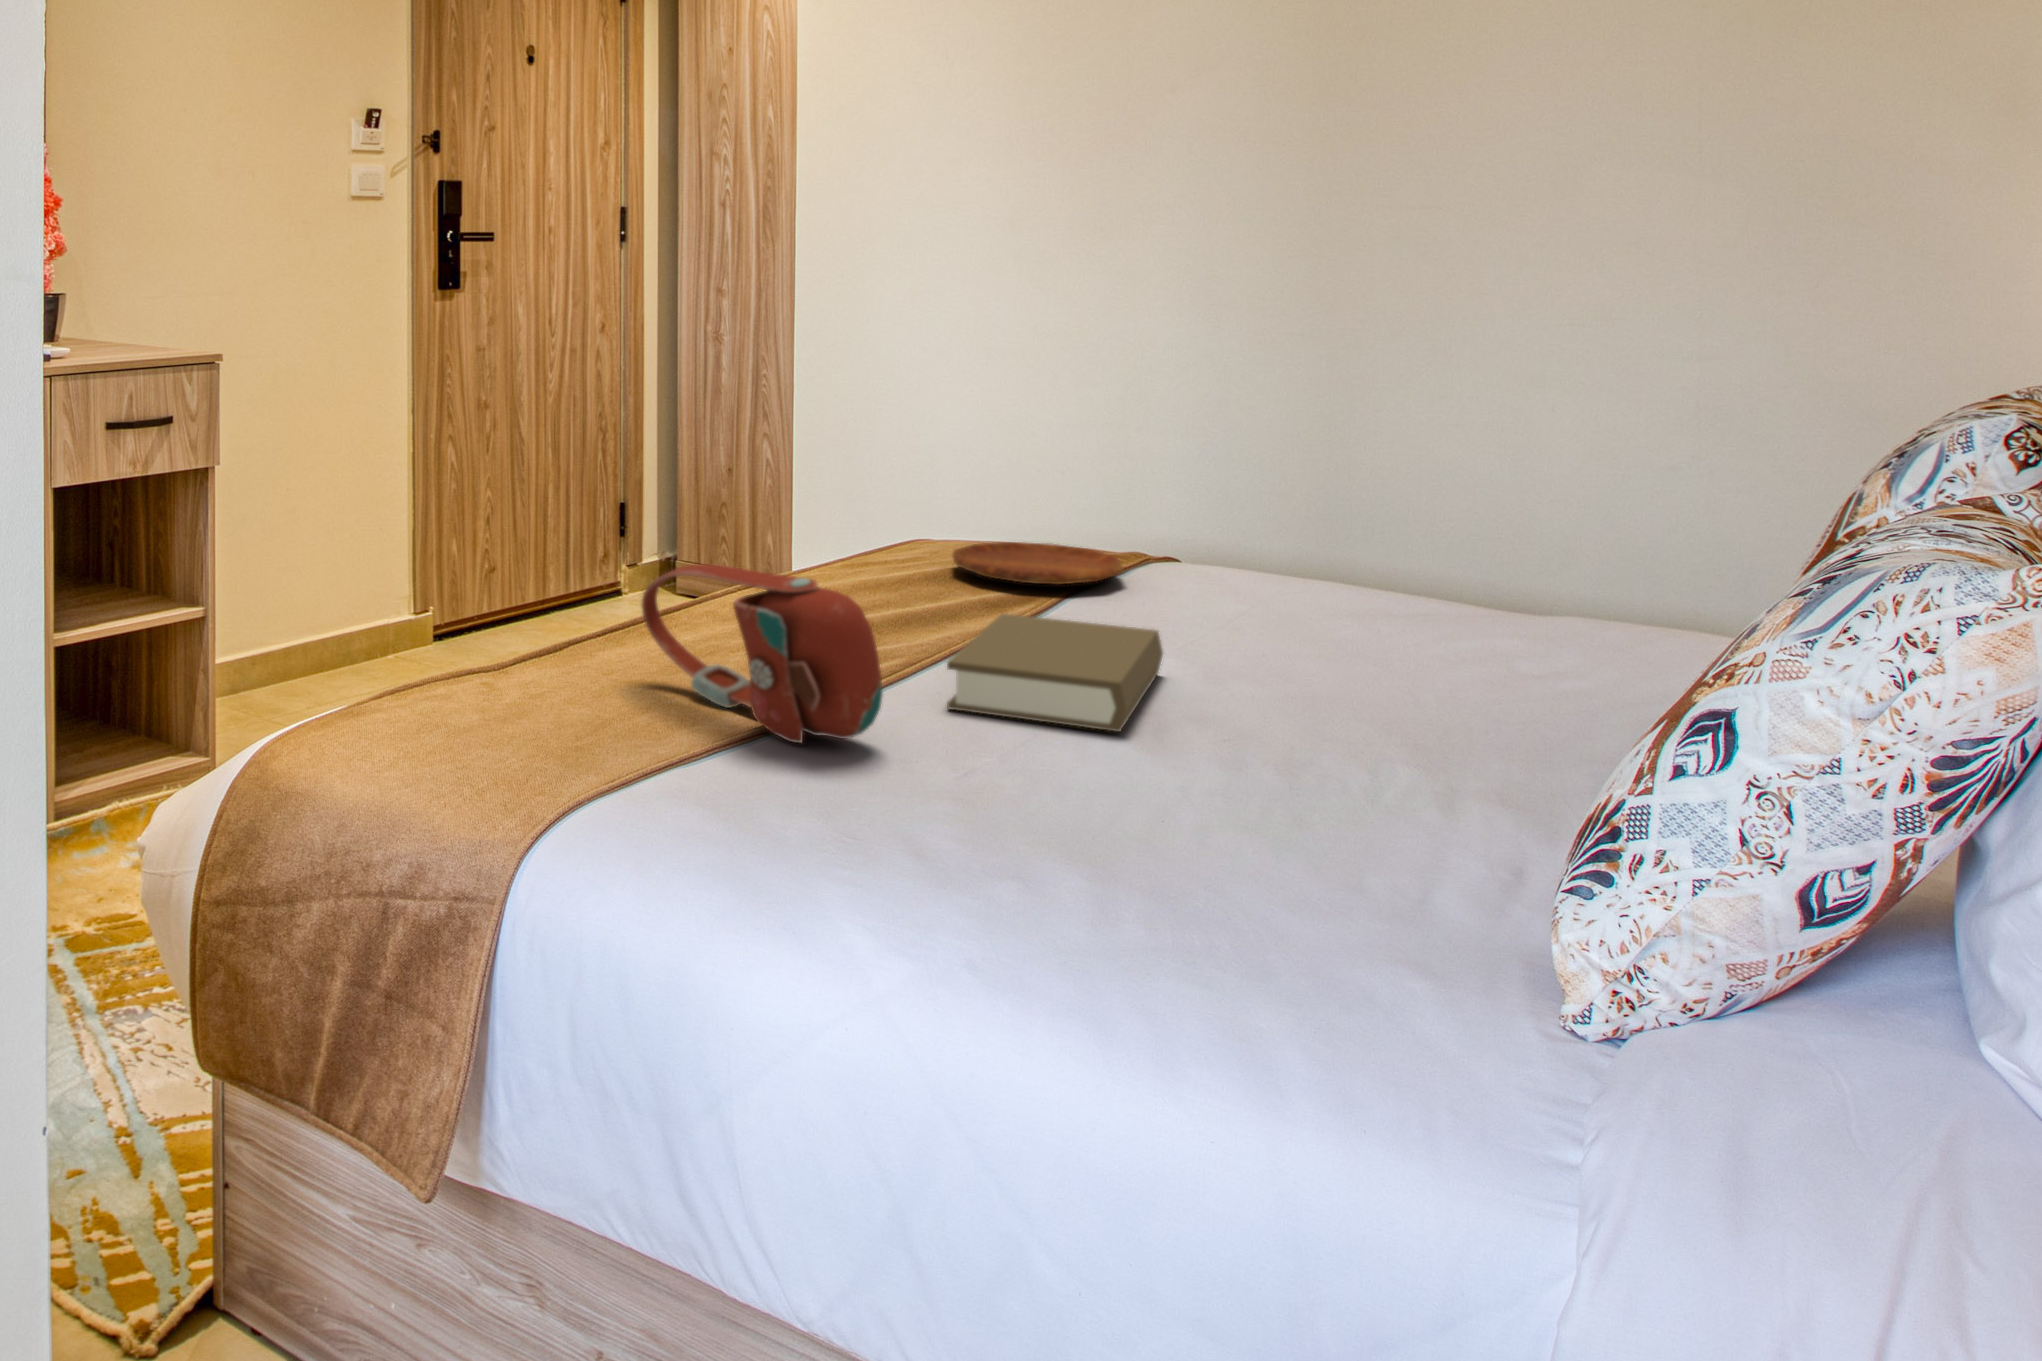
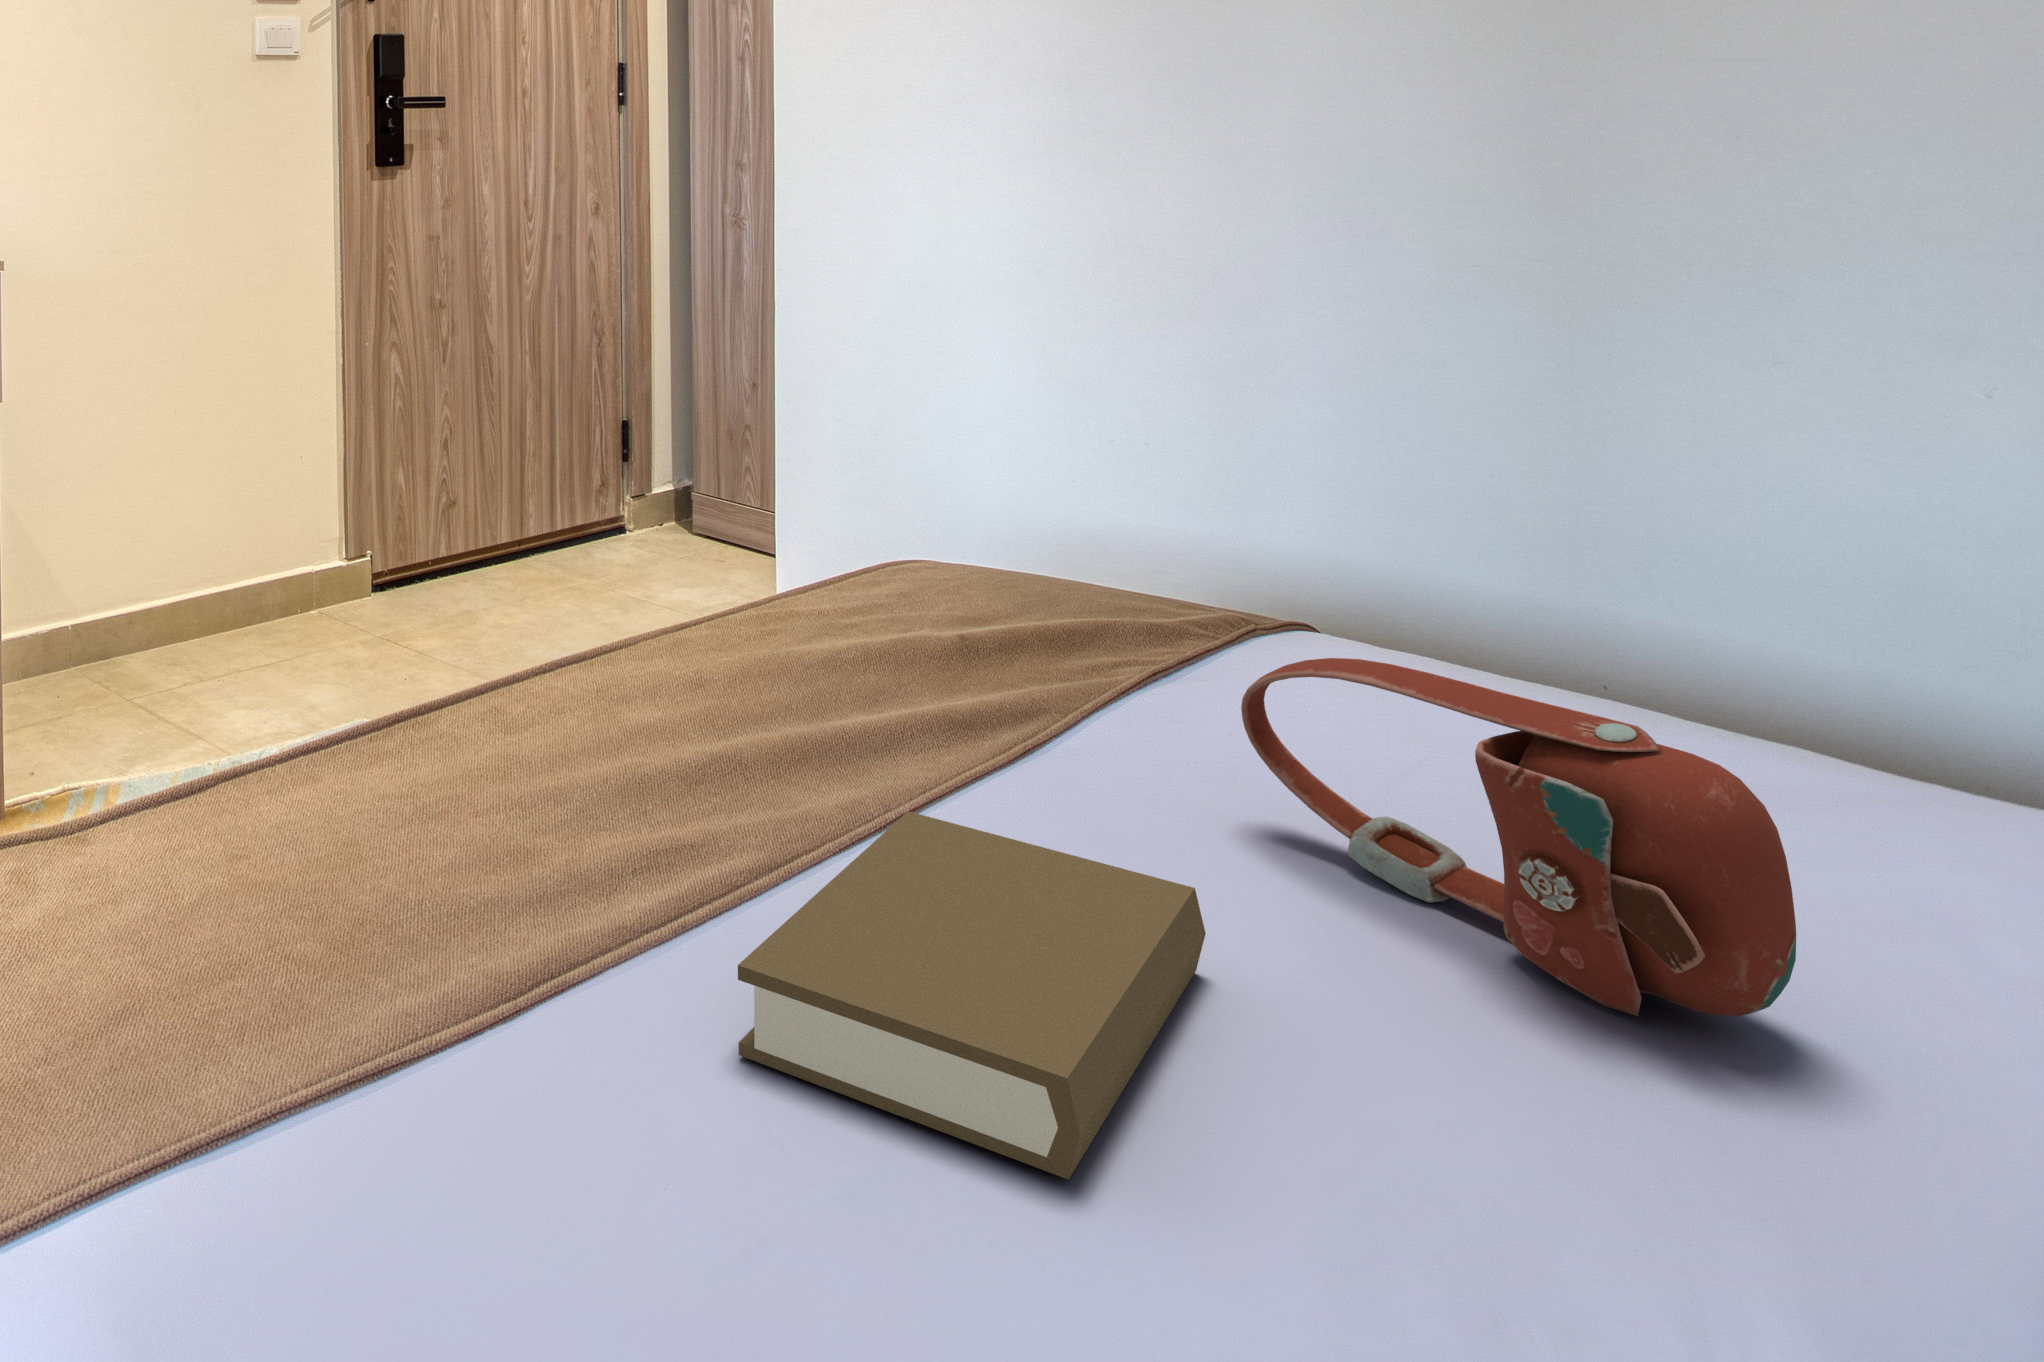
tray: present [953,542,1123,585] -> none [895,605,1184,706]
handbag: present [642,564,882,743] -> present [1241,658,1796,1017]

